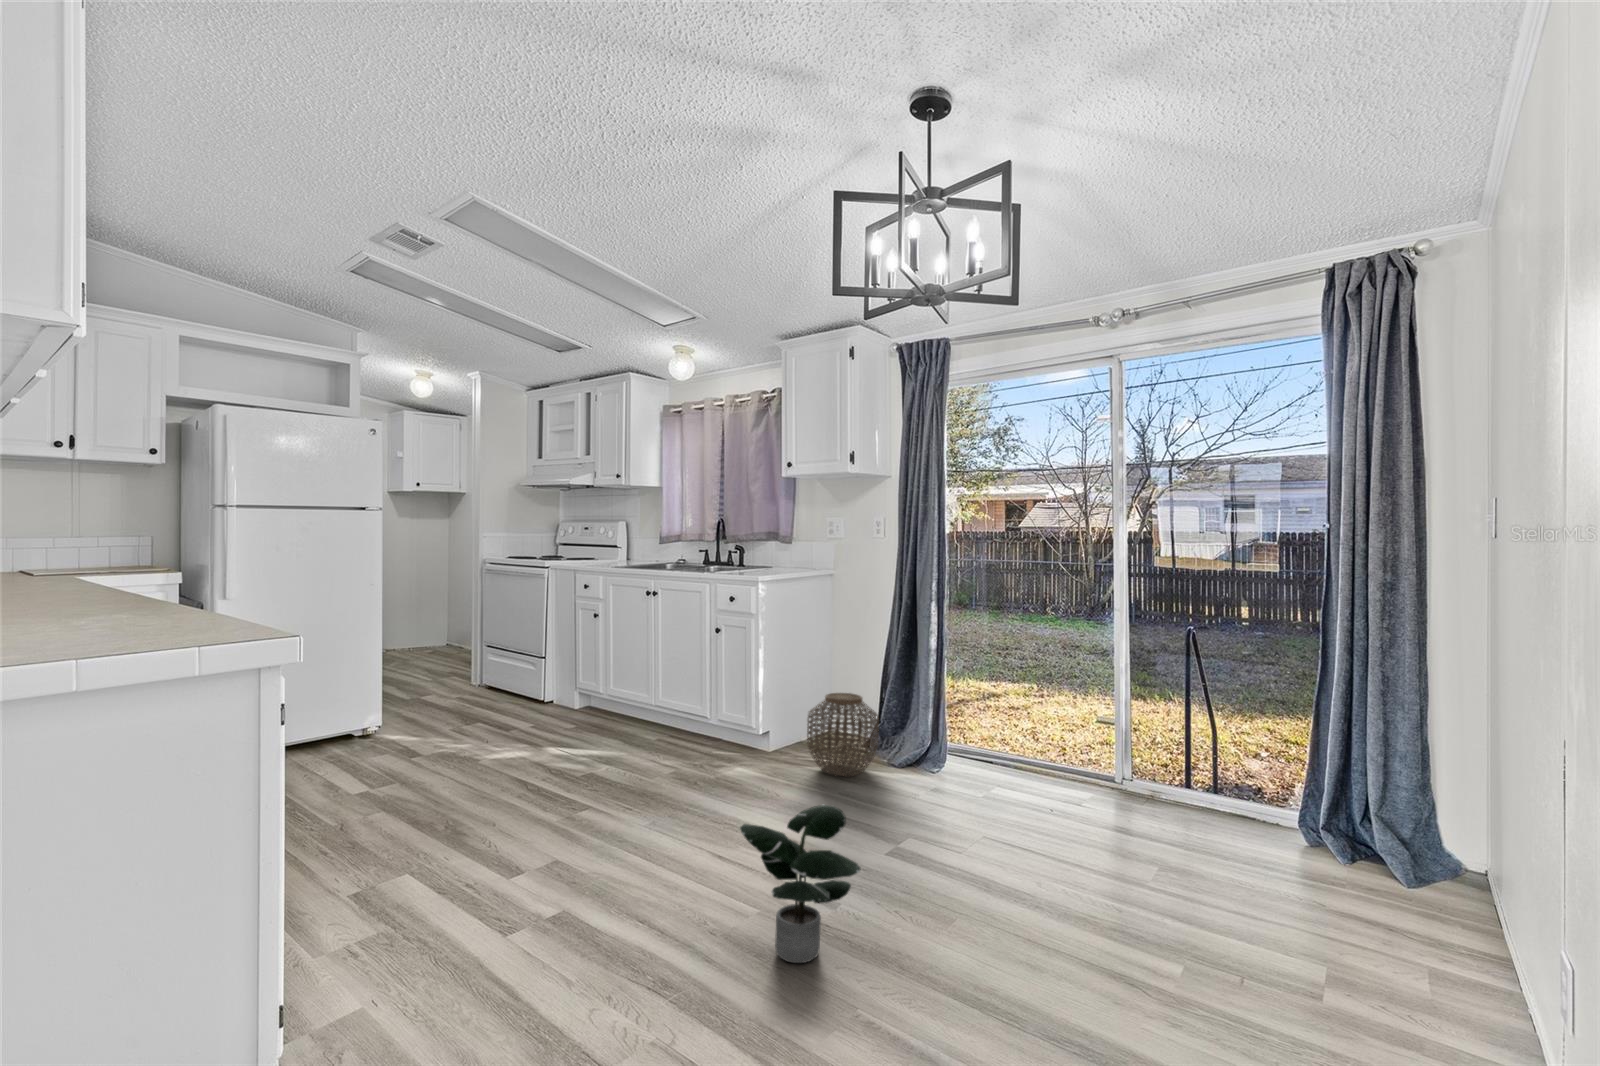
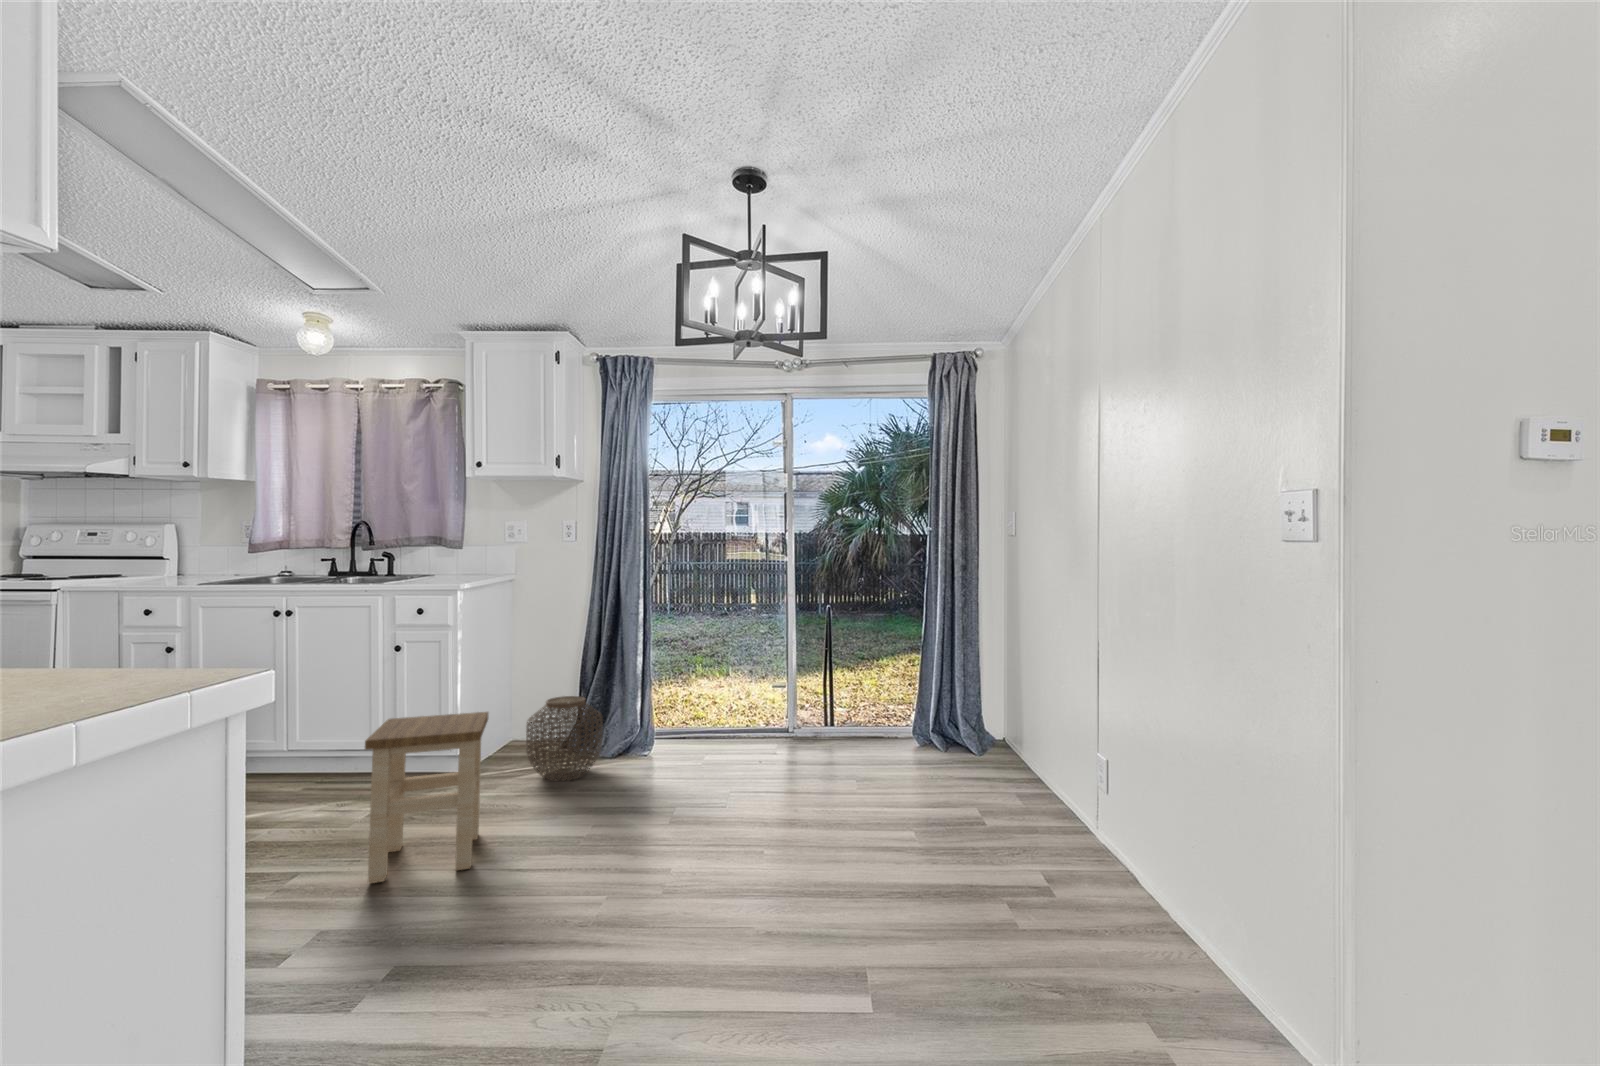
stool: none [635,687,746,827] -> present [365,712,488,883]
potted plant: present [740,805,861,963] -> none [630,796,758,959]

